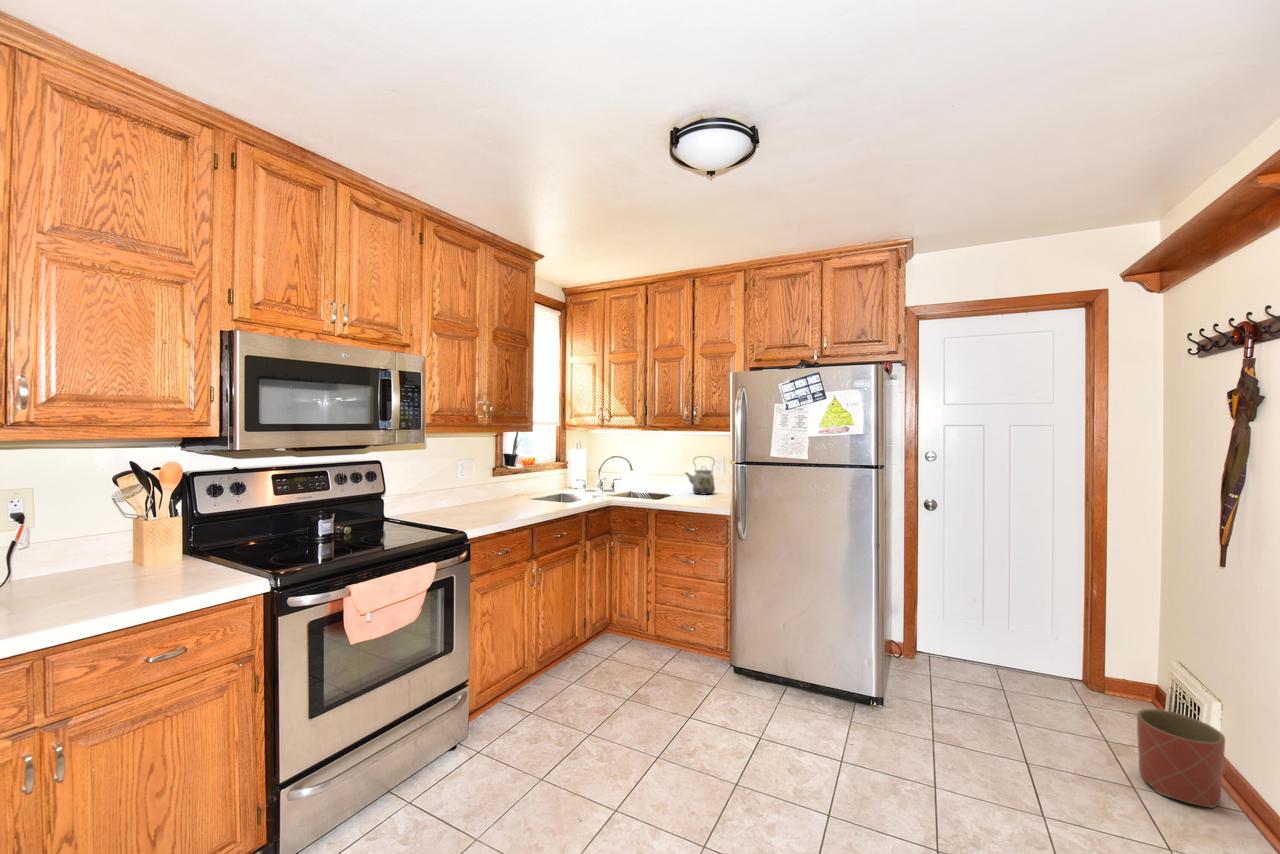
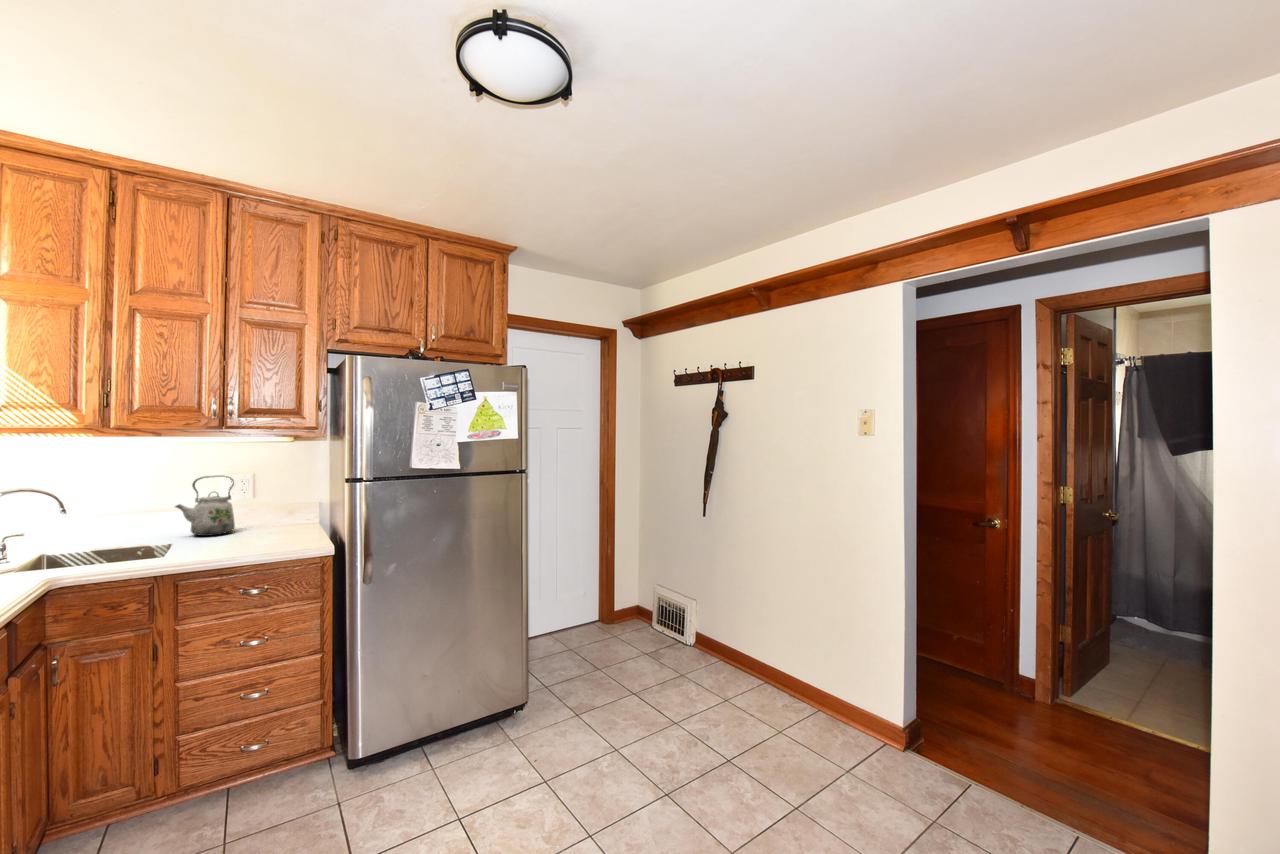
planter: present [1137,709,1225,808] -> none [675,616,716,673]

